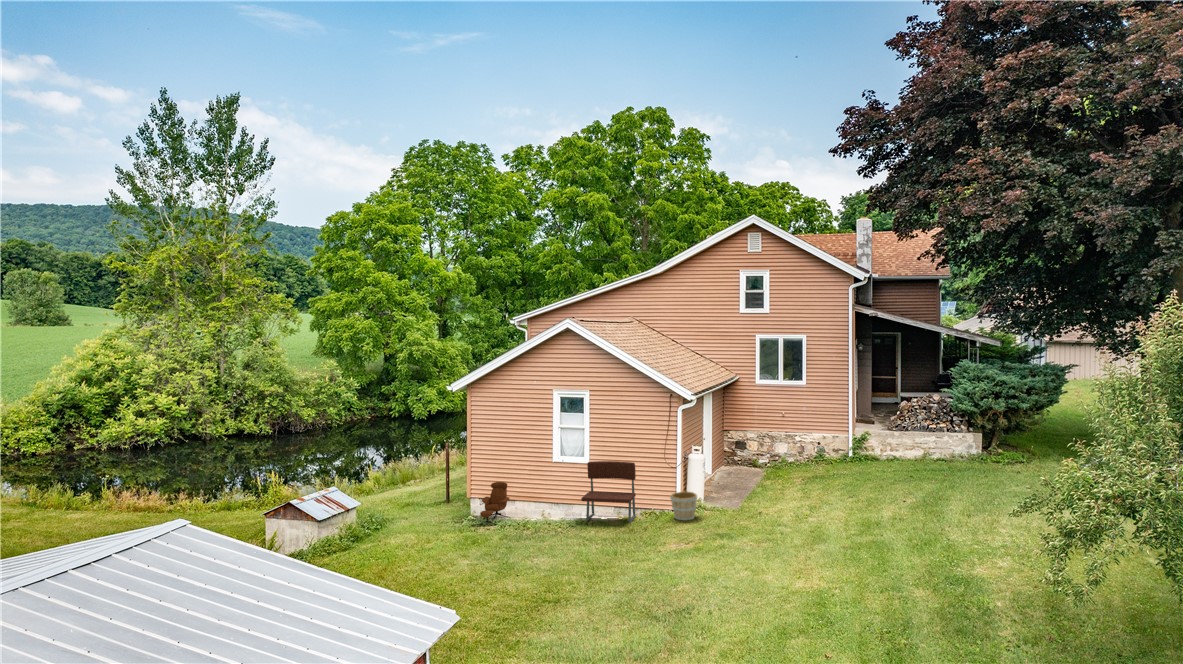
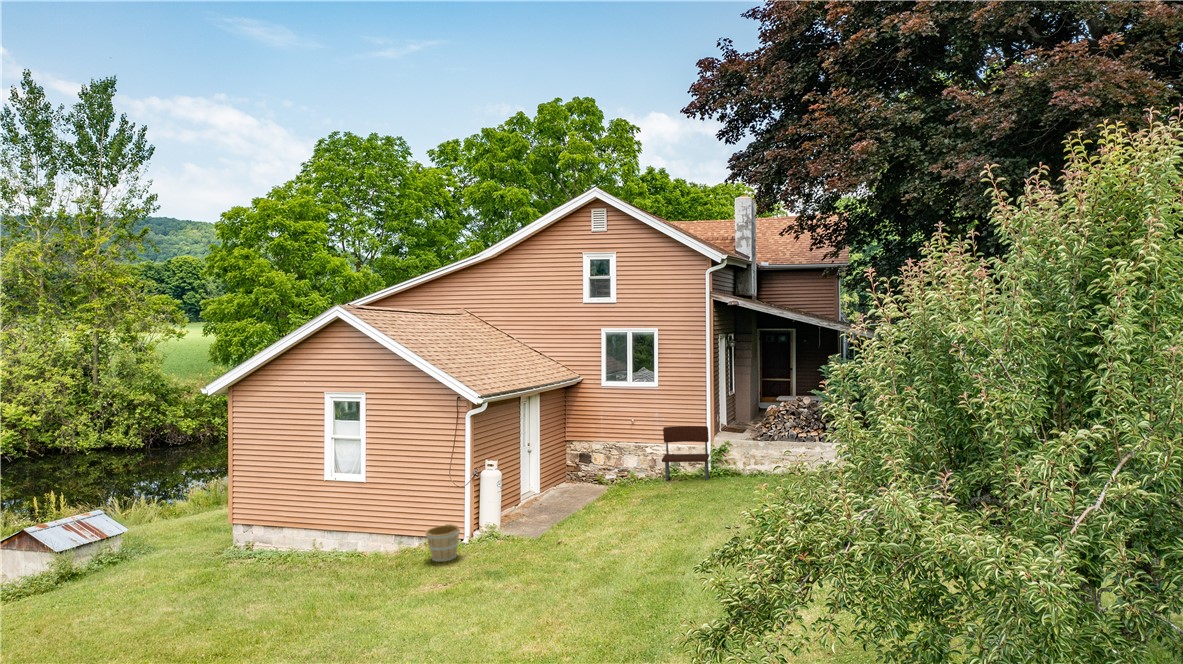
bench: present [581,461,636,523] -> present [662,426,709,481]
lounge chair: present [480,482,510,527] -> none [200,514,249,572]

